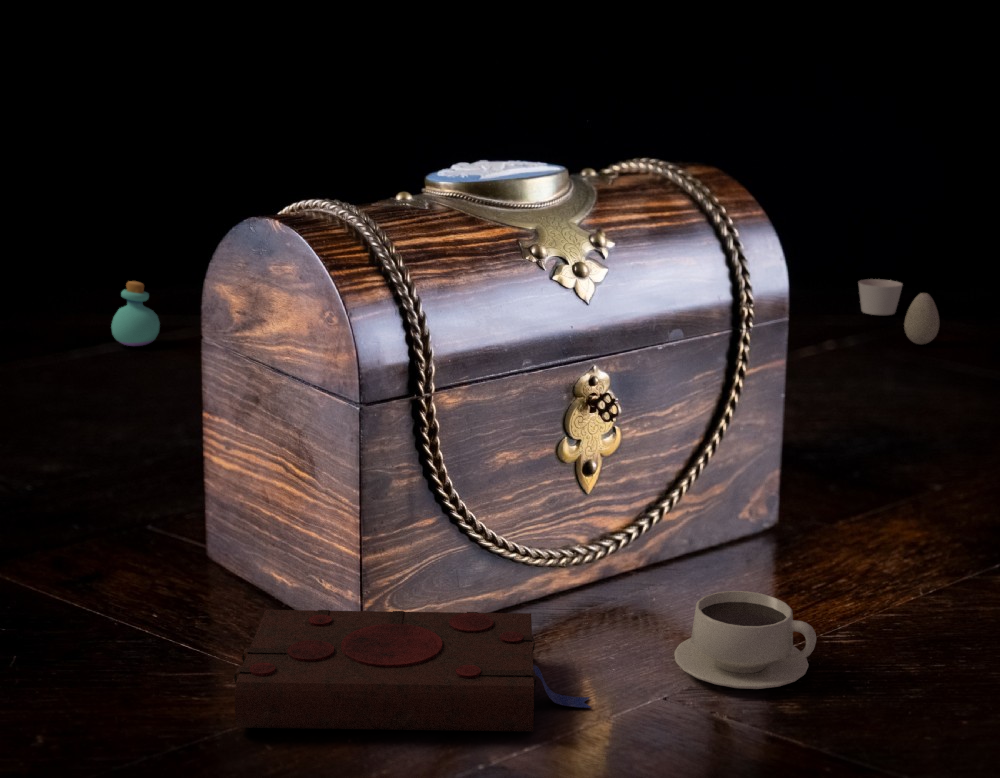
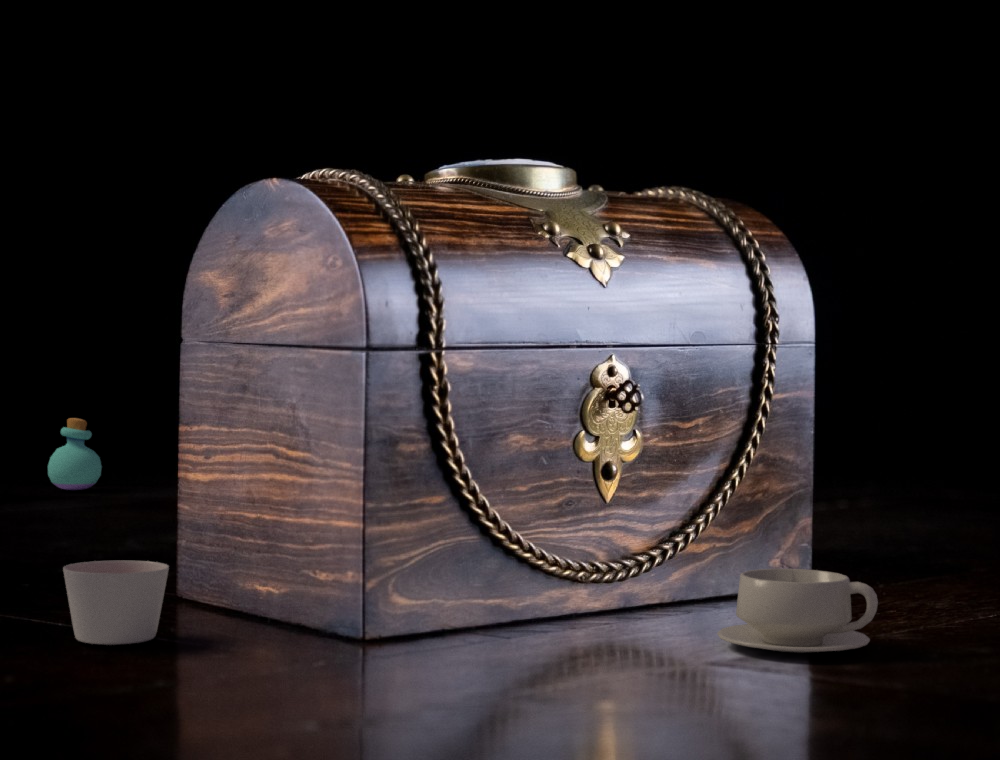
candle: present [859,279,902,315] -> present [63,560,169,645]
decorative egg: present [904,293,939,344] -> none [922,435,960,492]
book: present [234,610,591,731] -> none [225,587,631,676]

